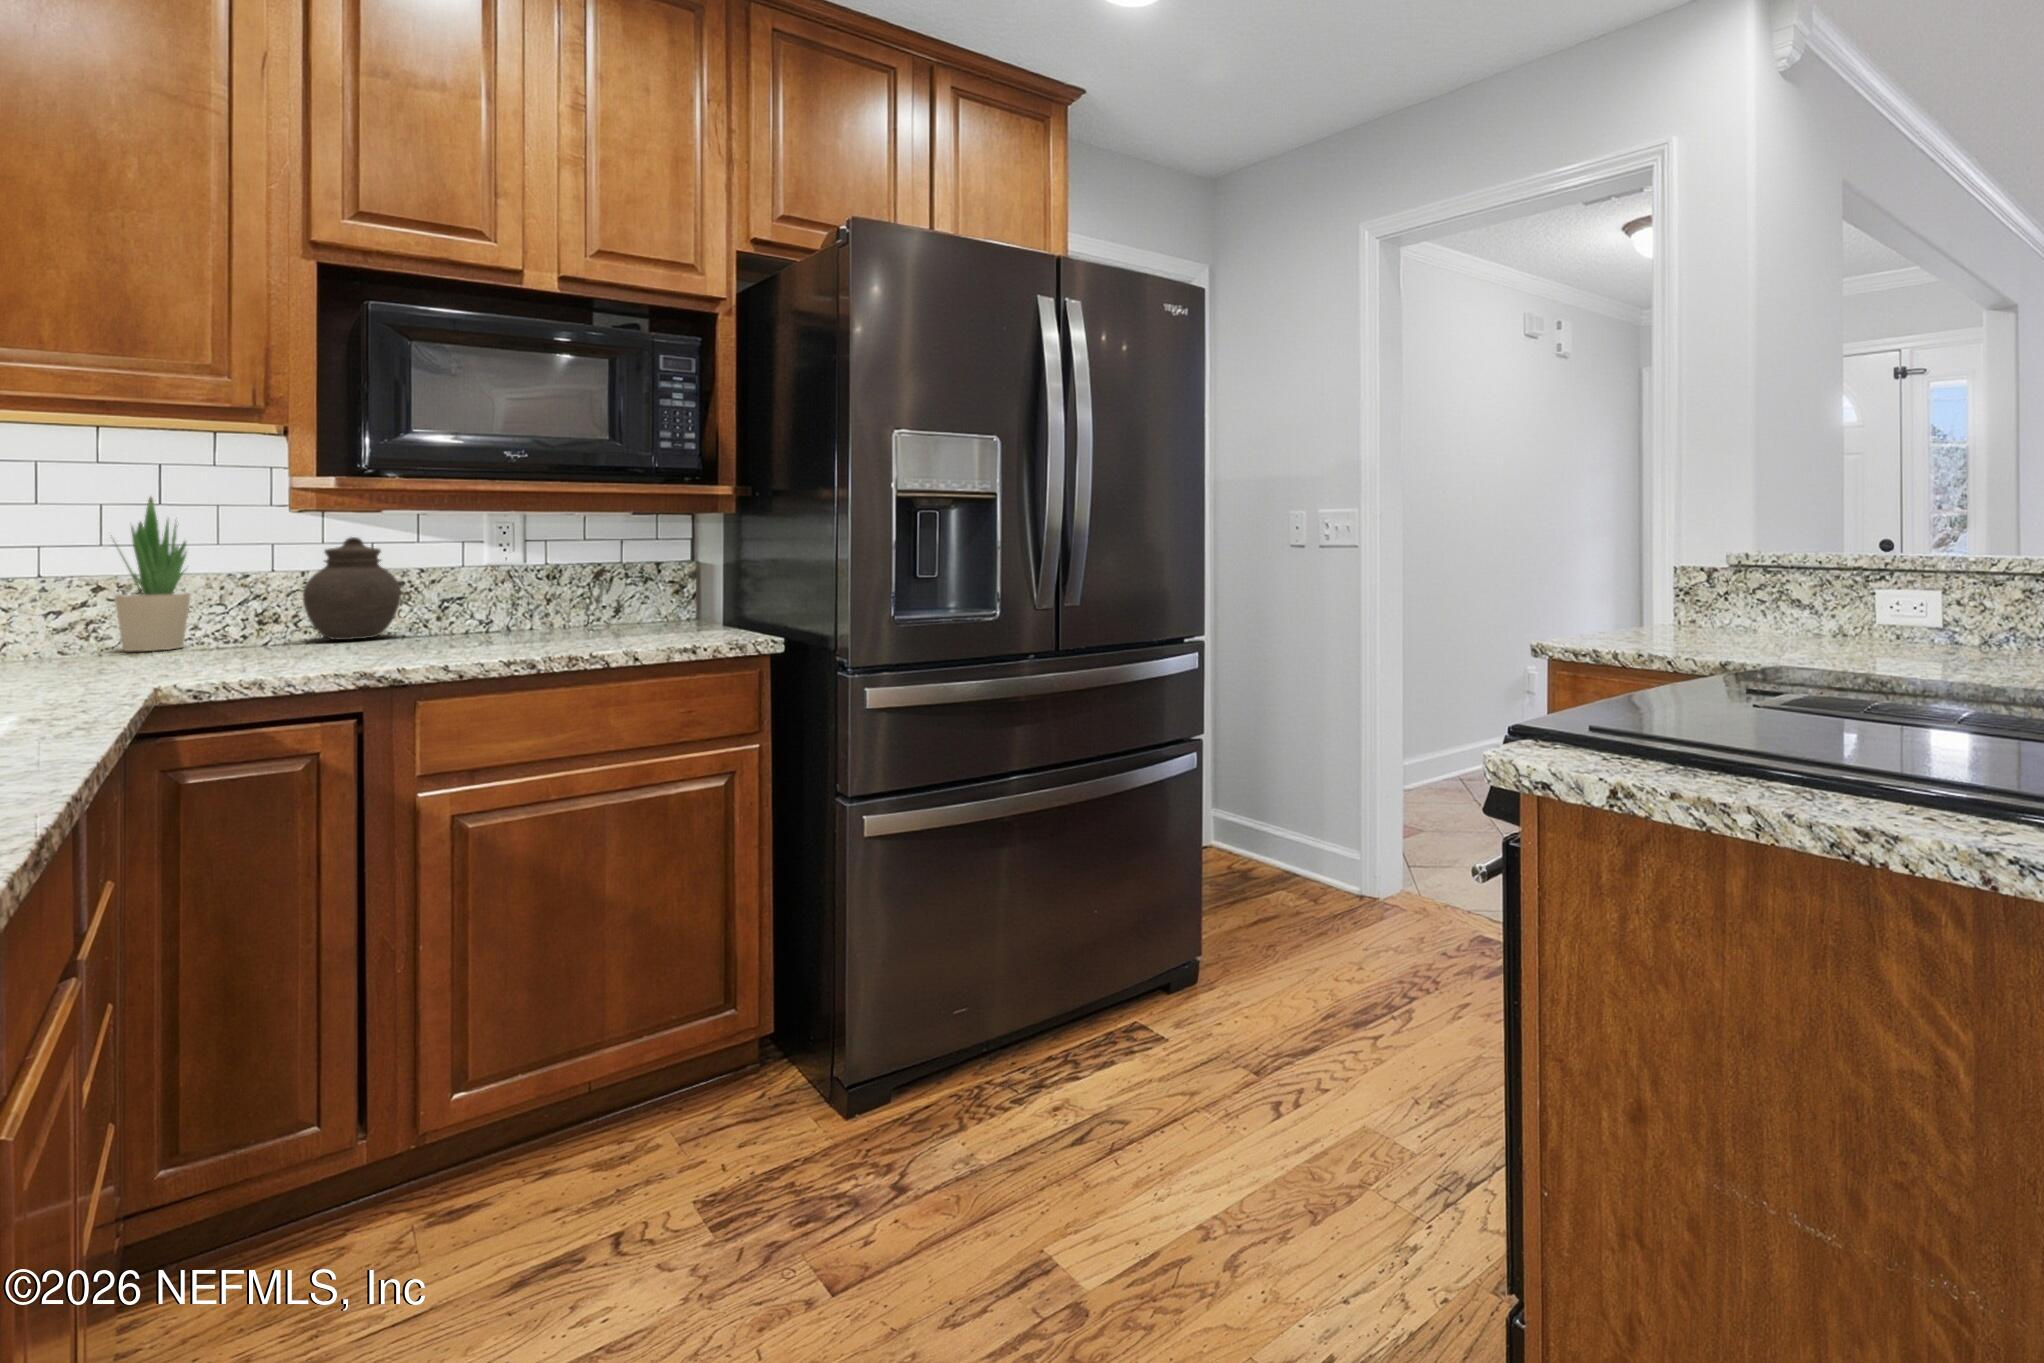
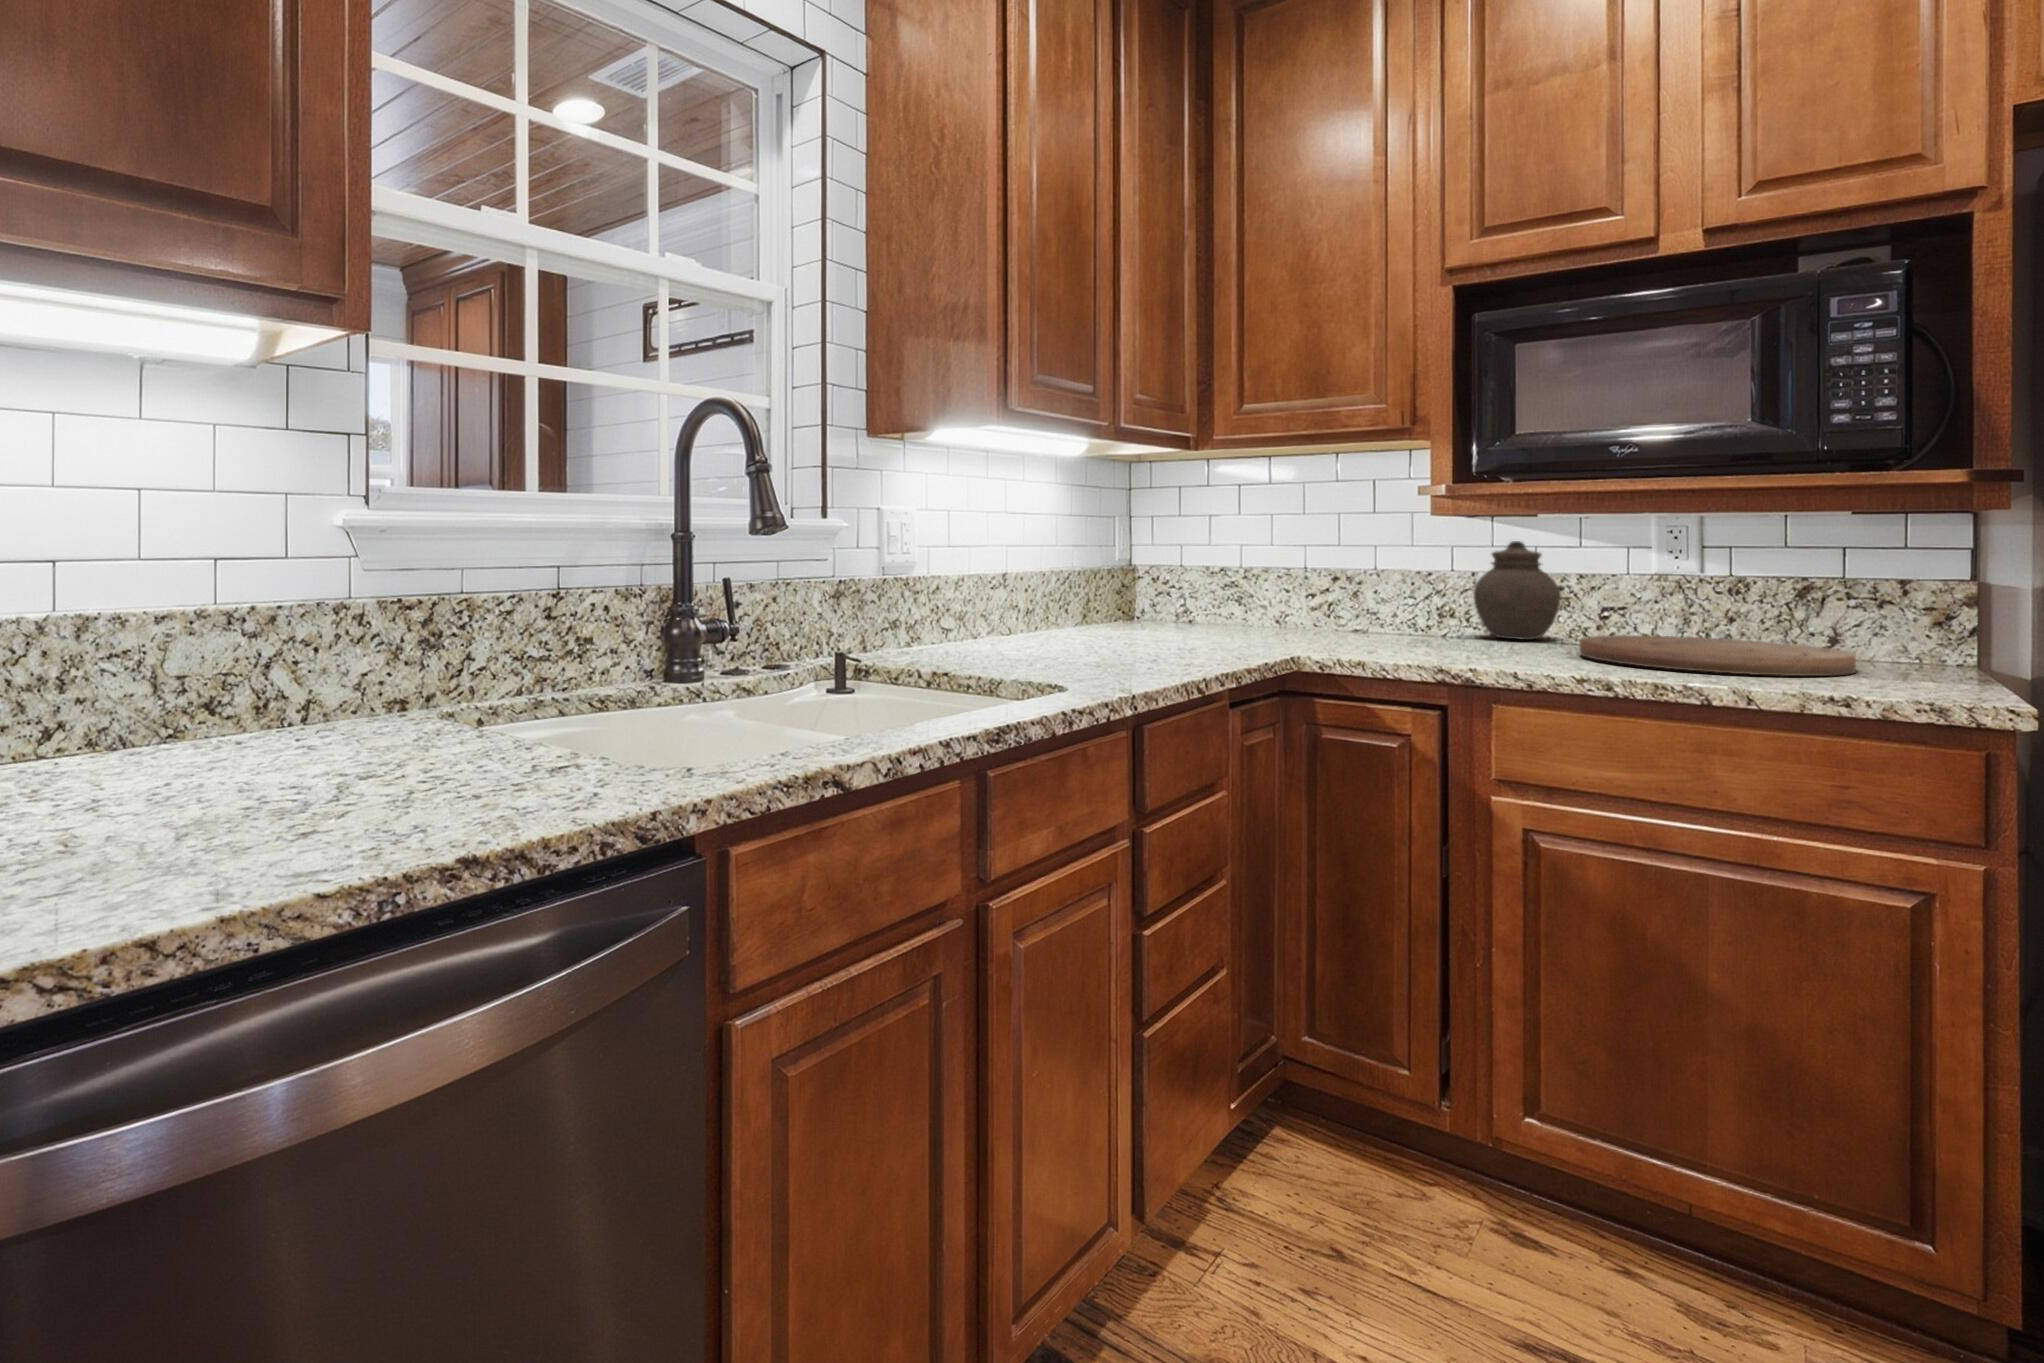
potted plant: present [114,497,191,651] -> none [1345,505,1403,631]
cutting board: none [451,616,660,646] -> present [1579,635,1856,676]

